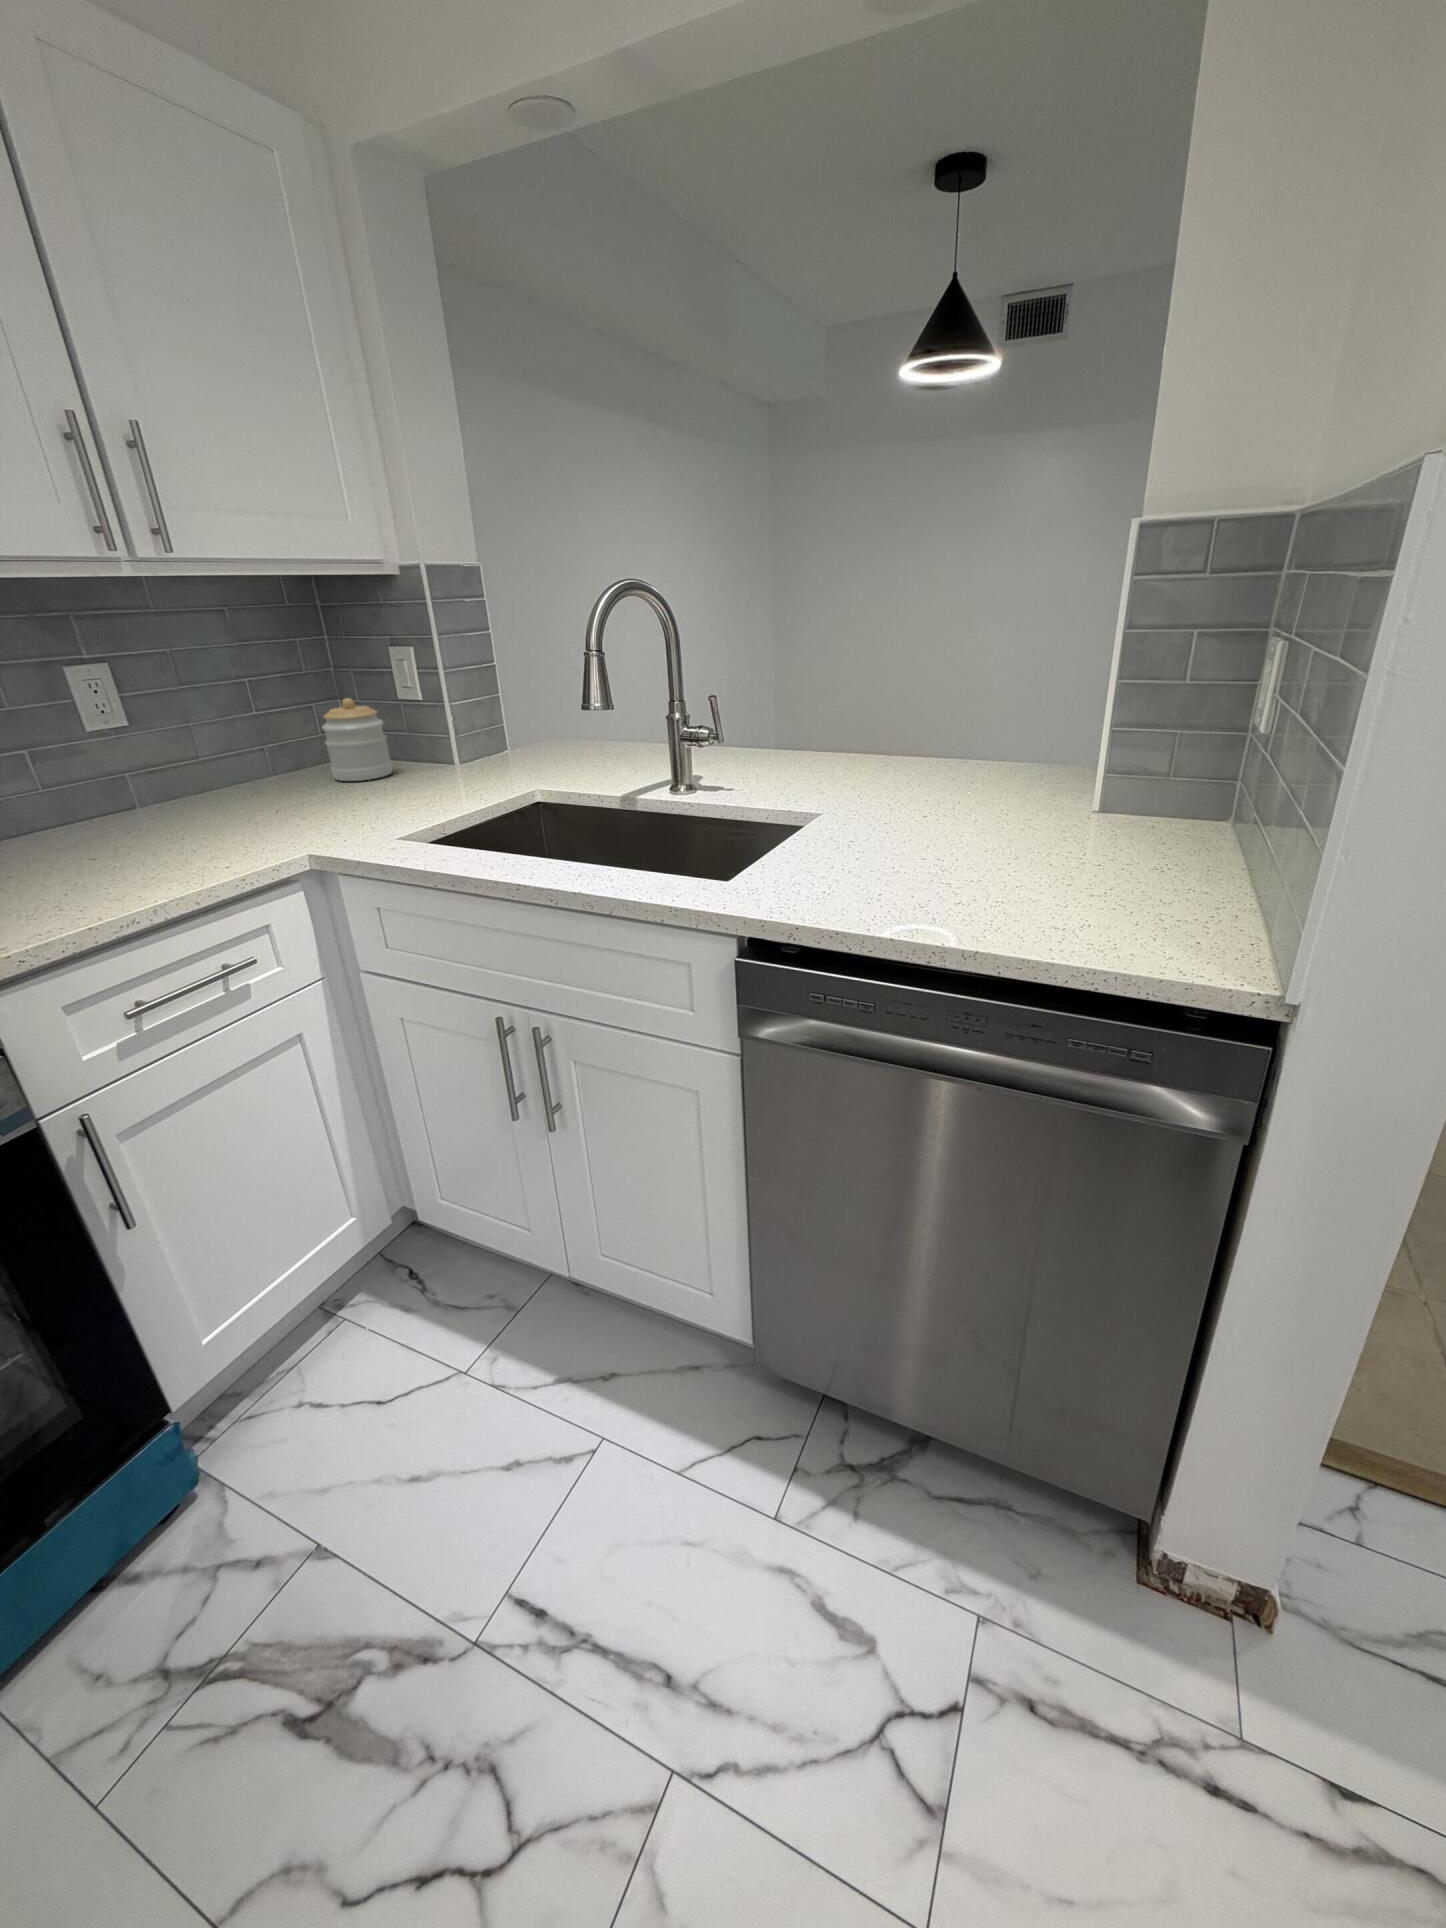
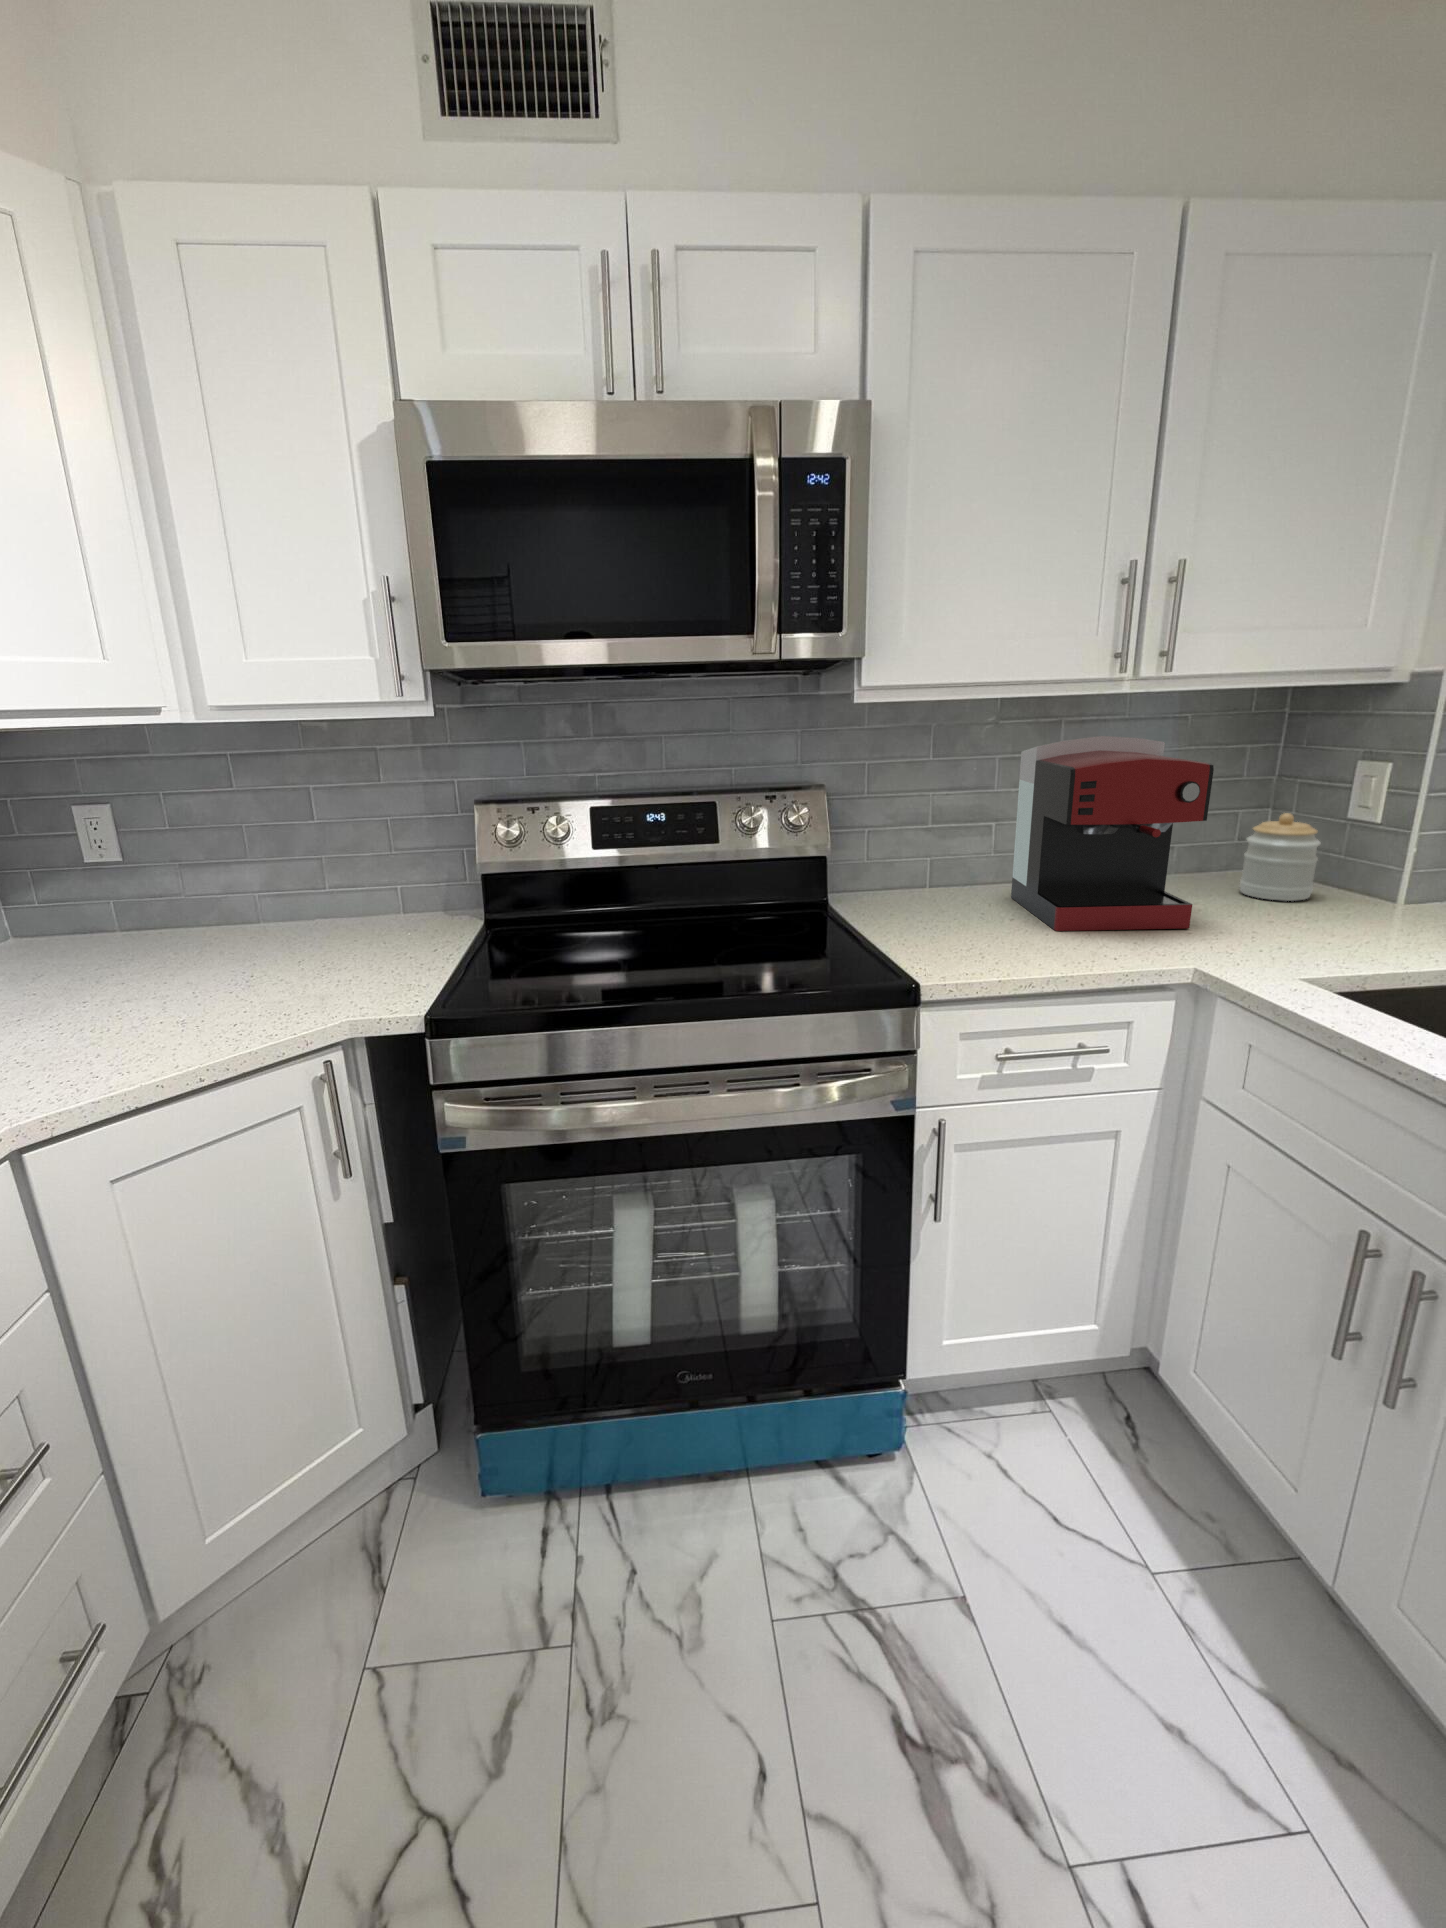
coffee maker: none [22,629,295,857] -> present [1011,736,1214,931]

